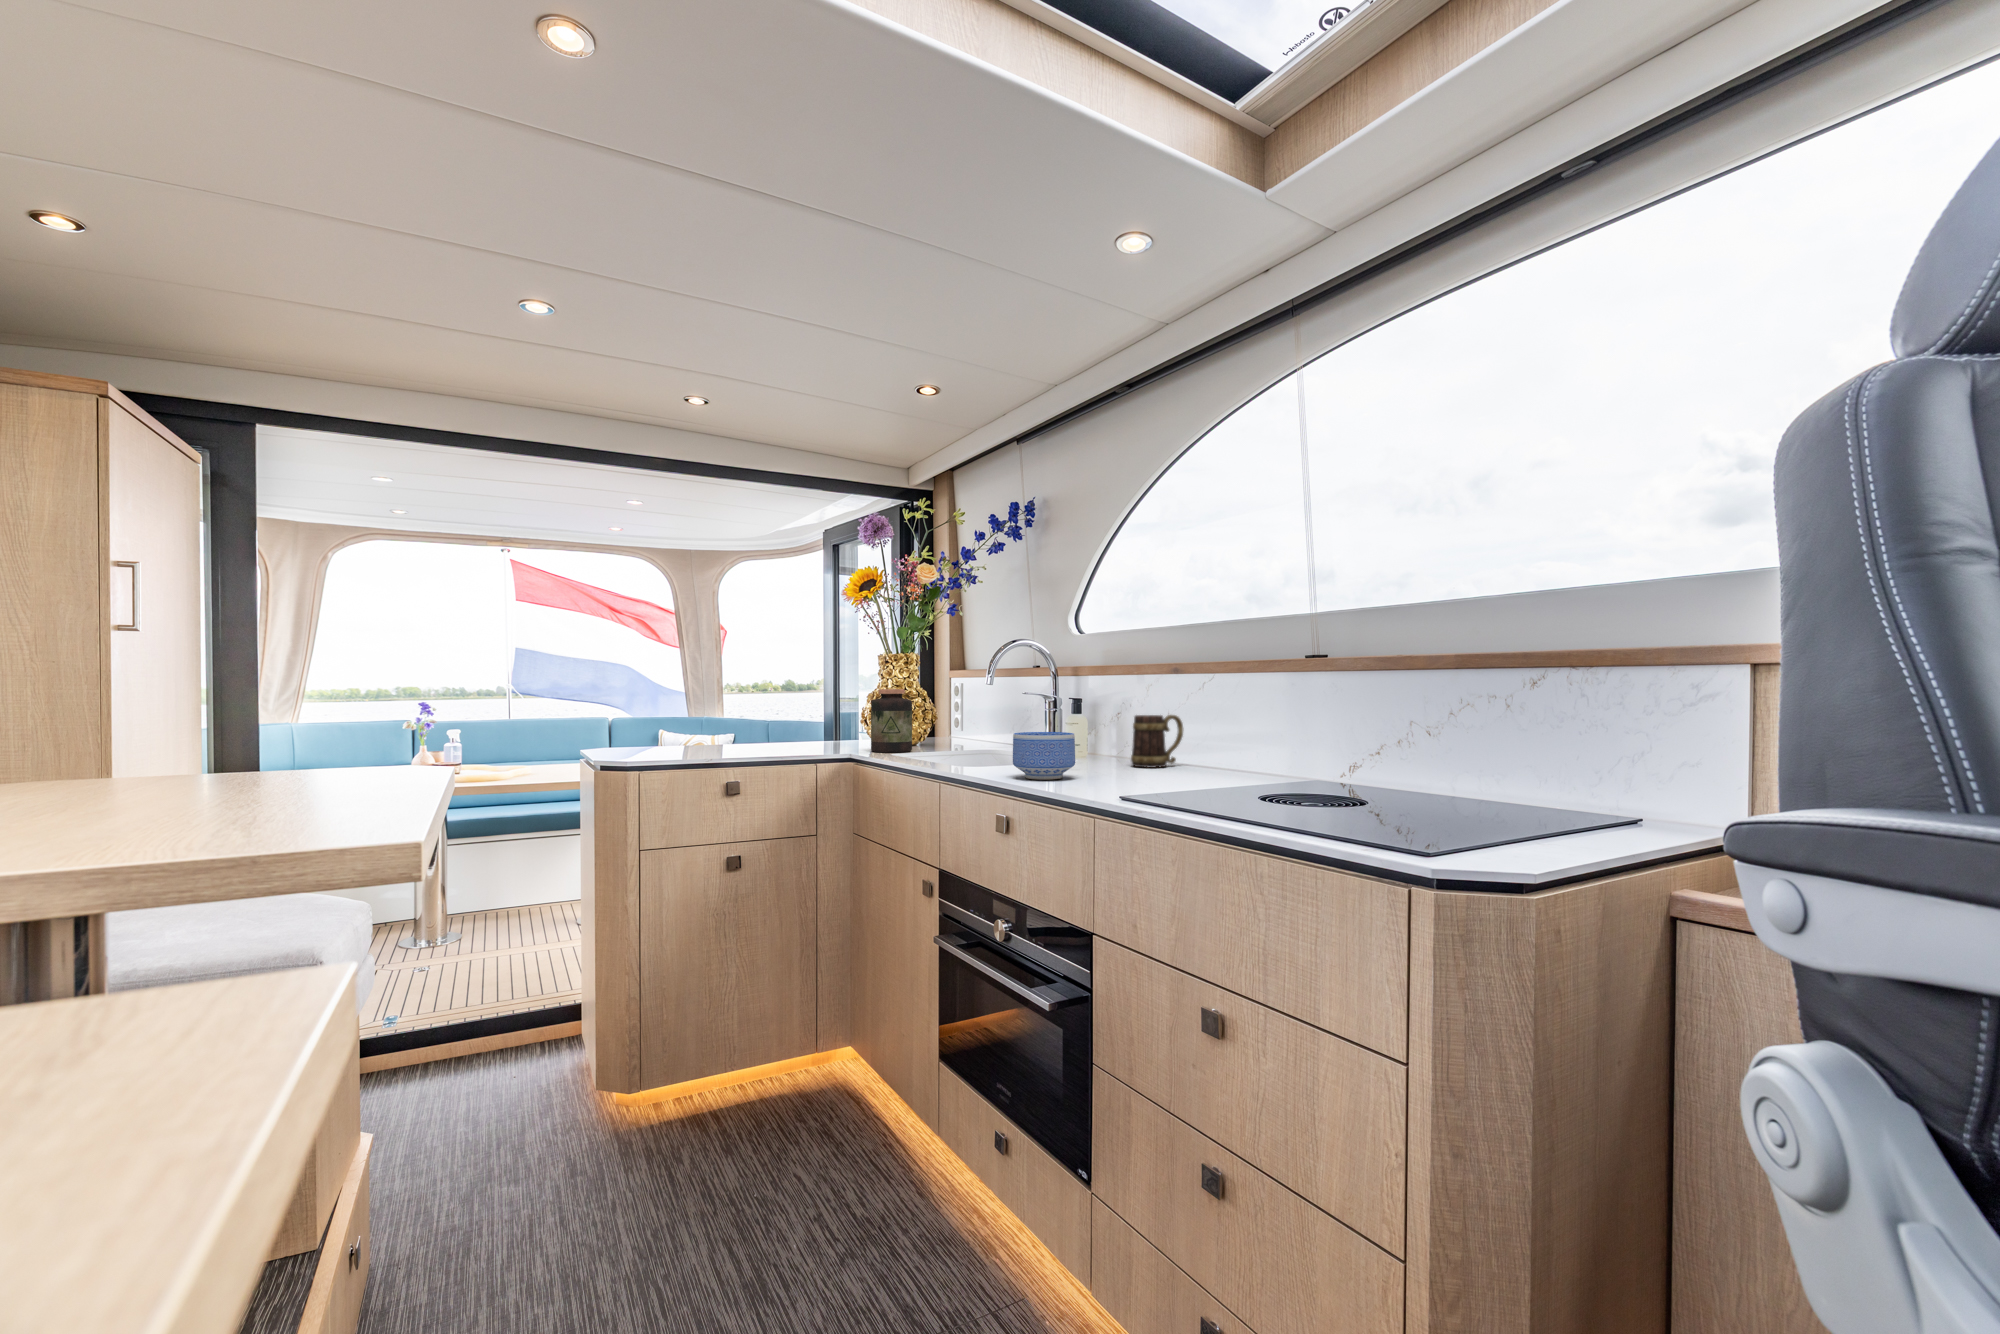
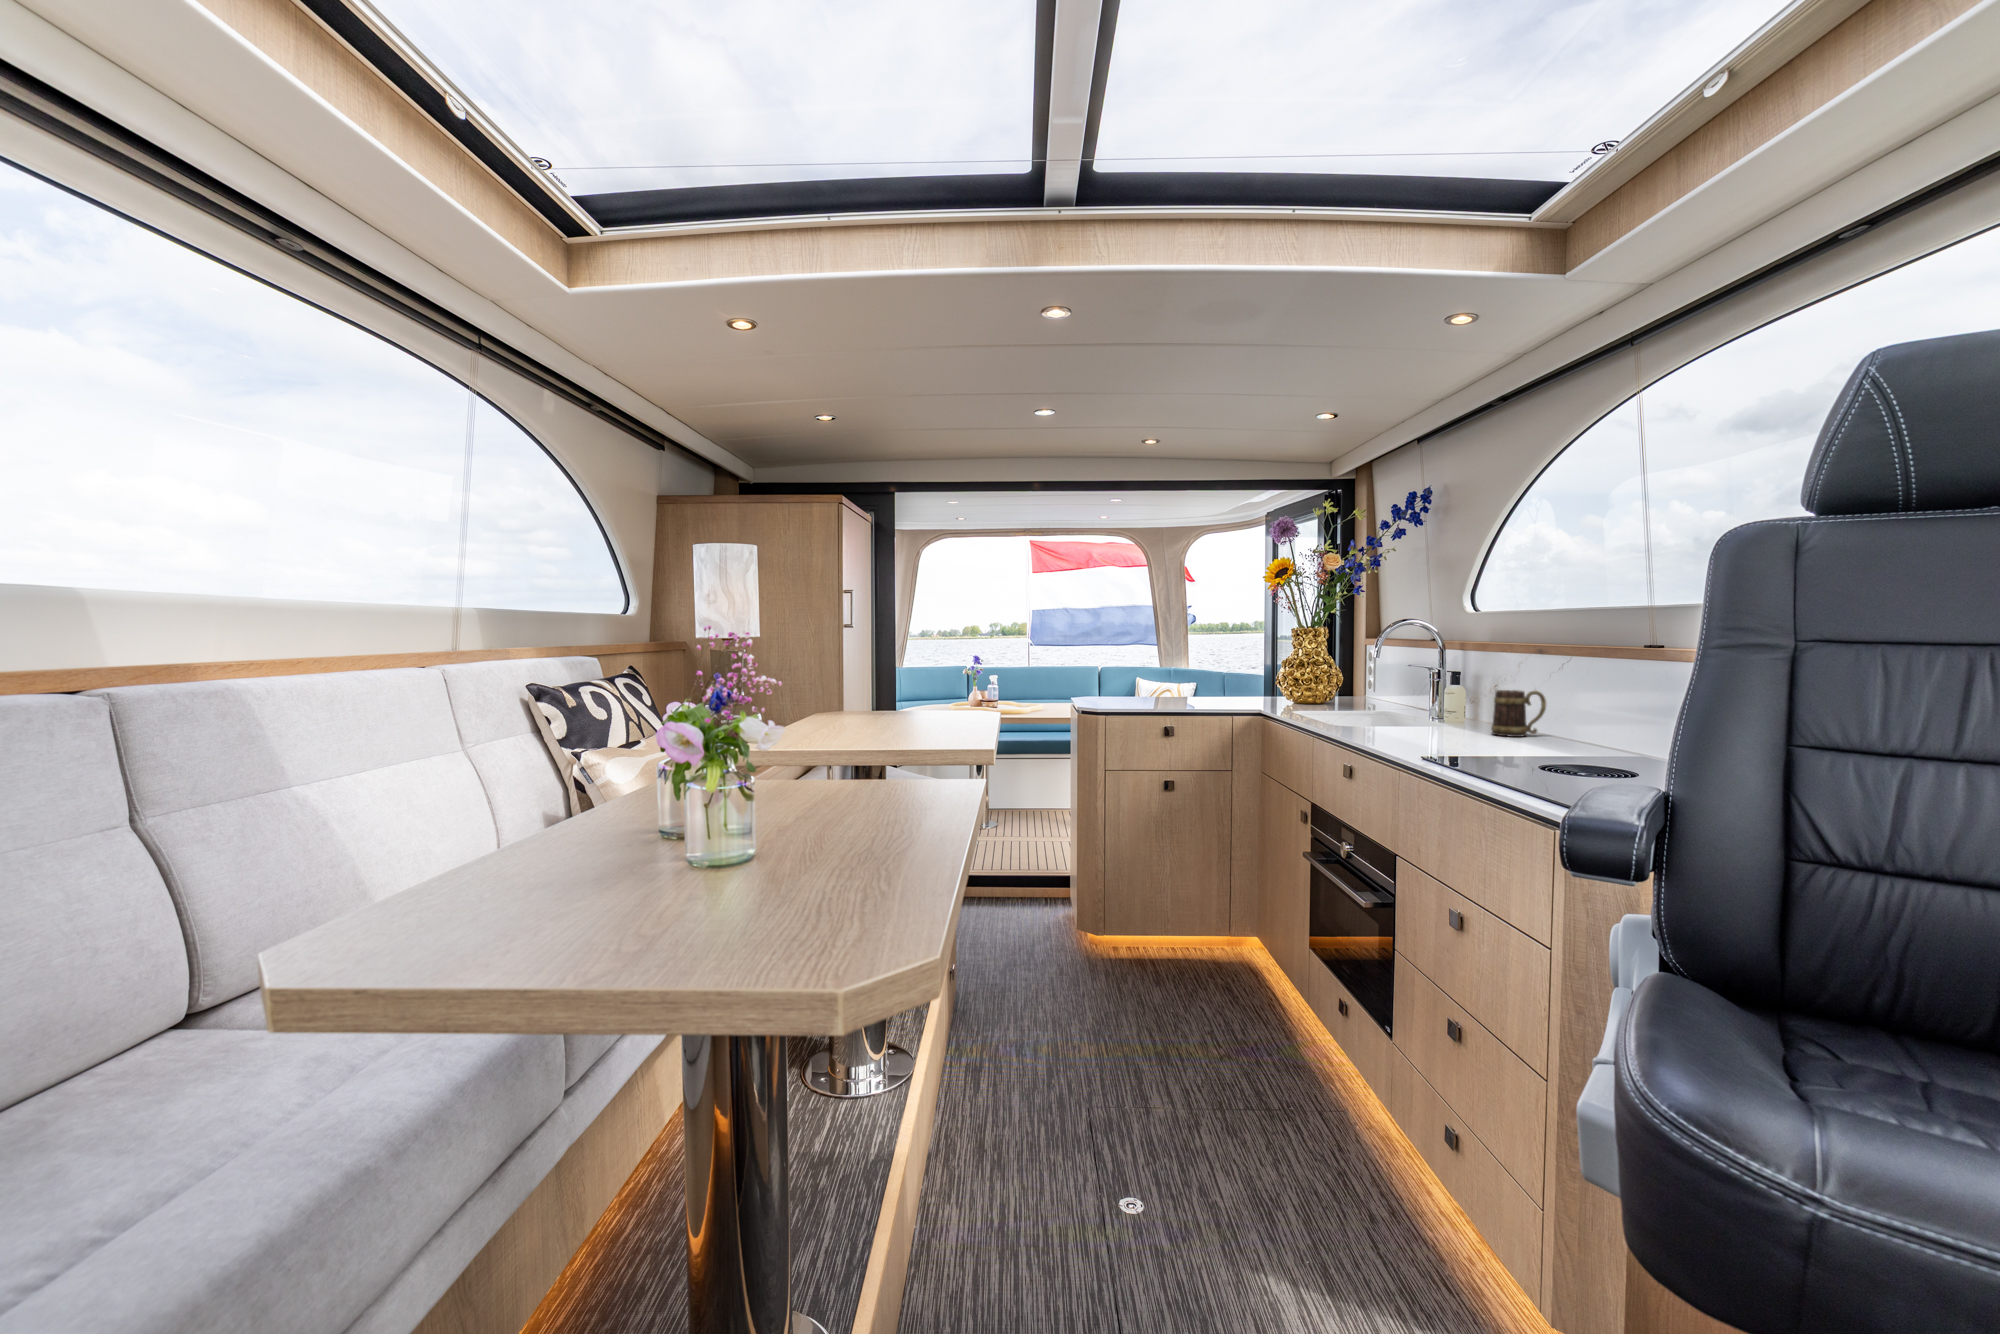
jar: present [871,689,912,752] -> none [1278,660,1313,711]
bowl: present [1013,732,1075,780] -> none [1363,703,1417,741]

